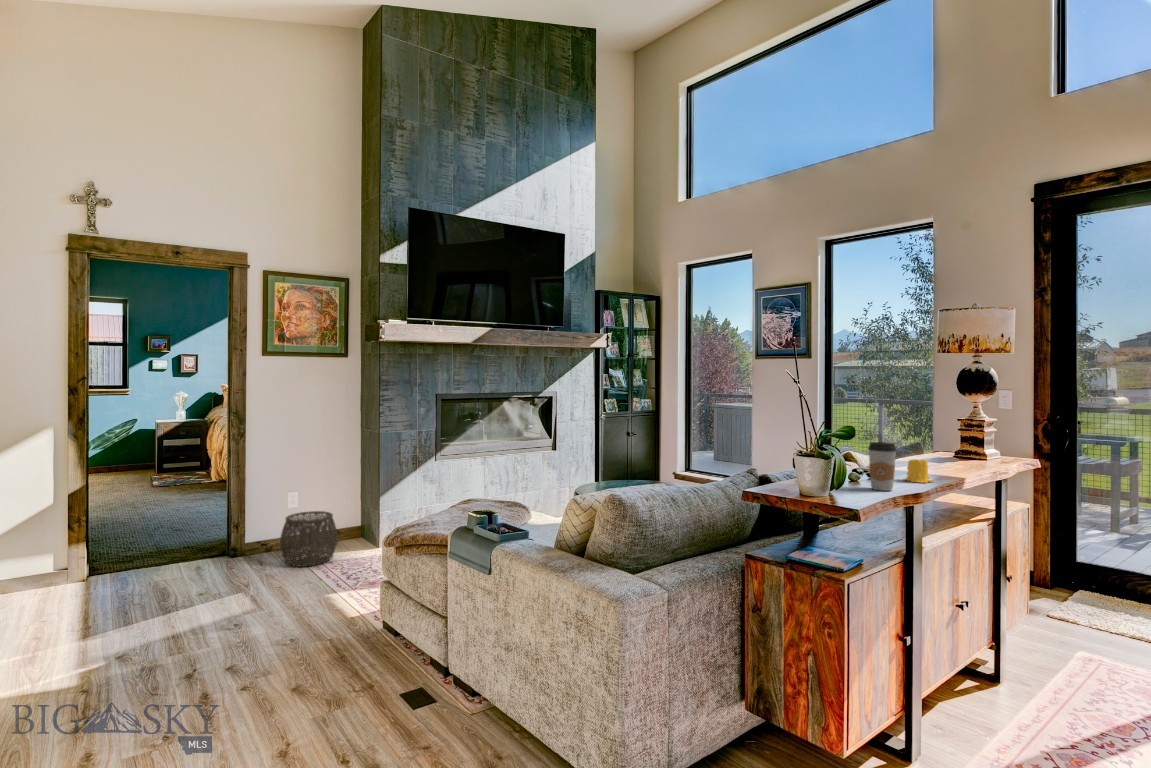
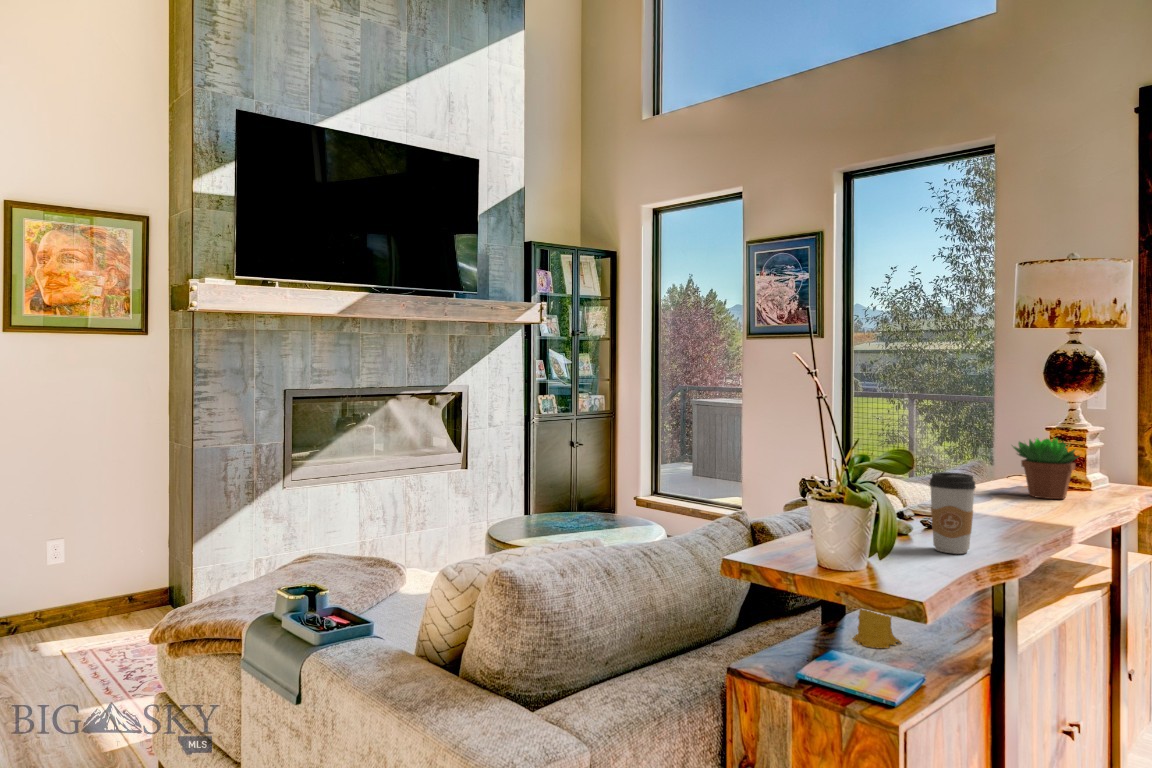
succulent plant: none [931,424,979,465] -> present [1013,438,1079,499]
candle: present [905,459,934,483] -> present [853,609,902,648]
woven basket: present [280,511,338,567] -> none [24,570,123,659]

